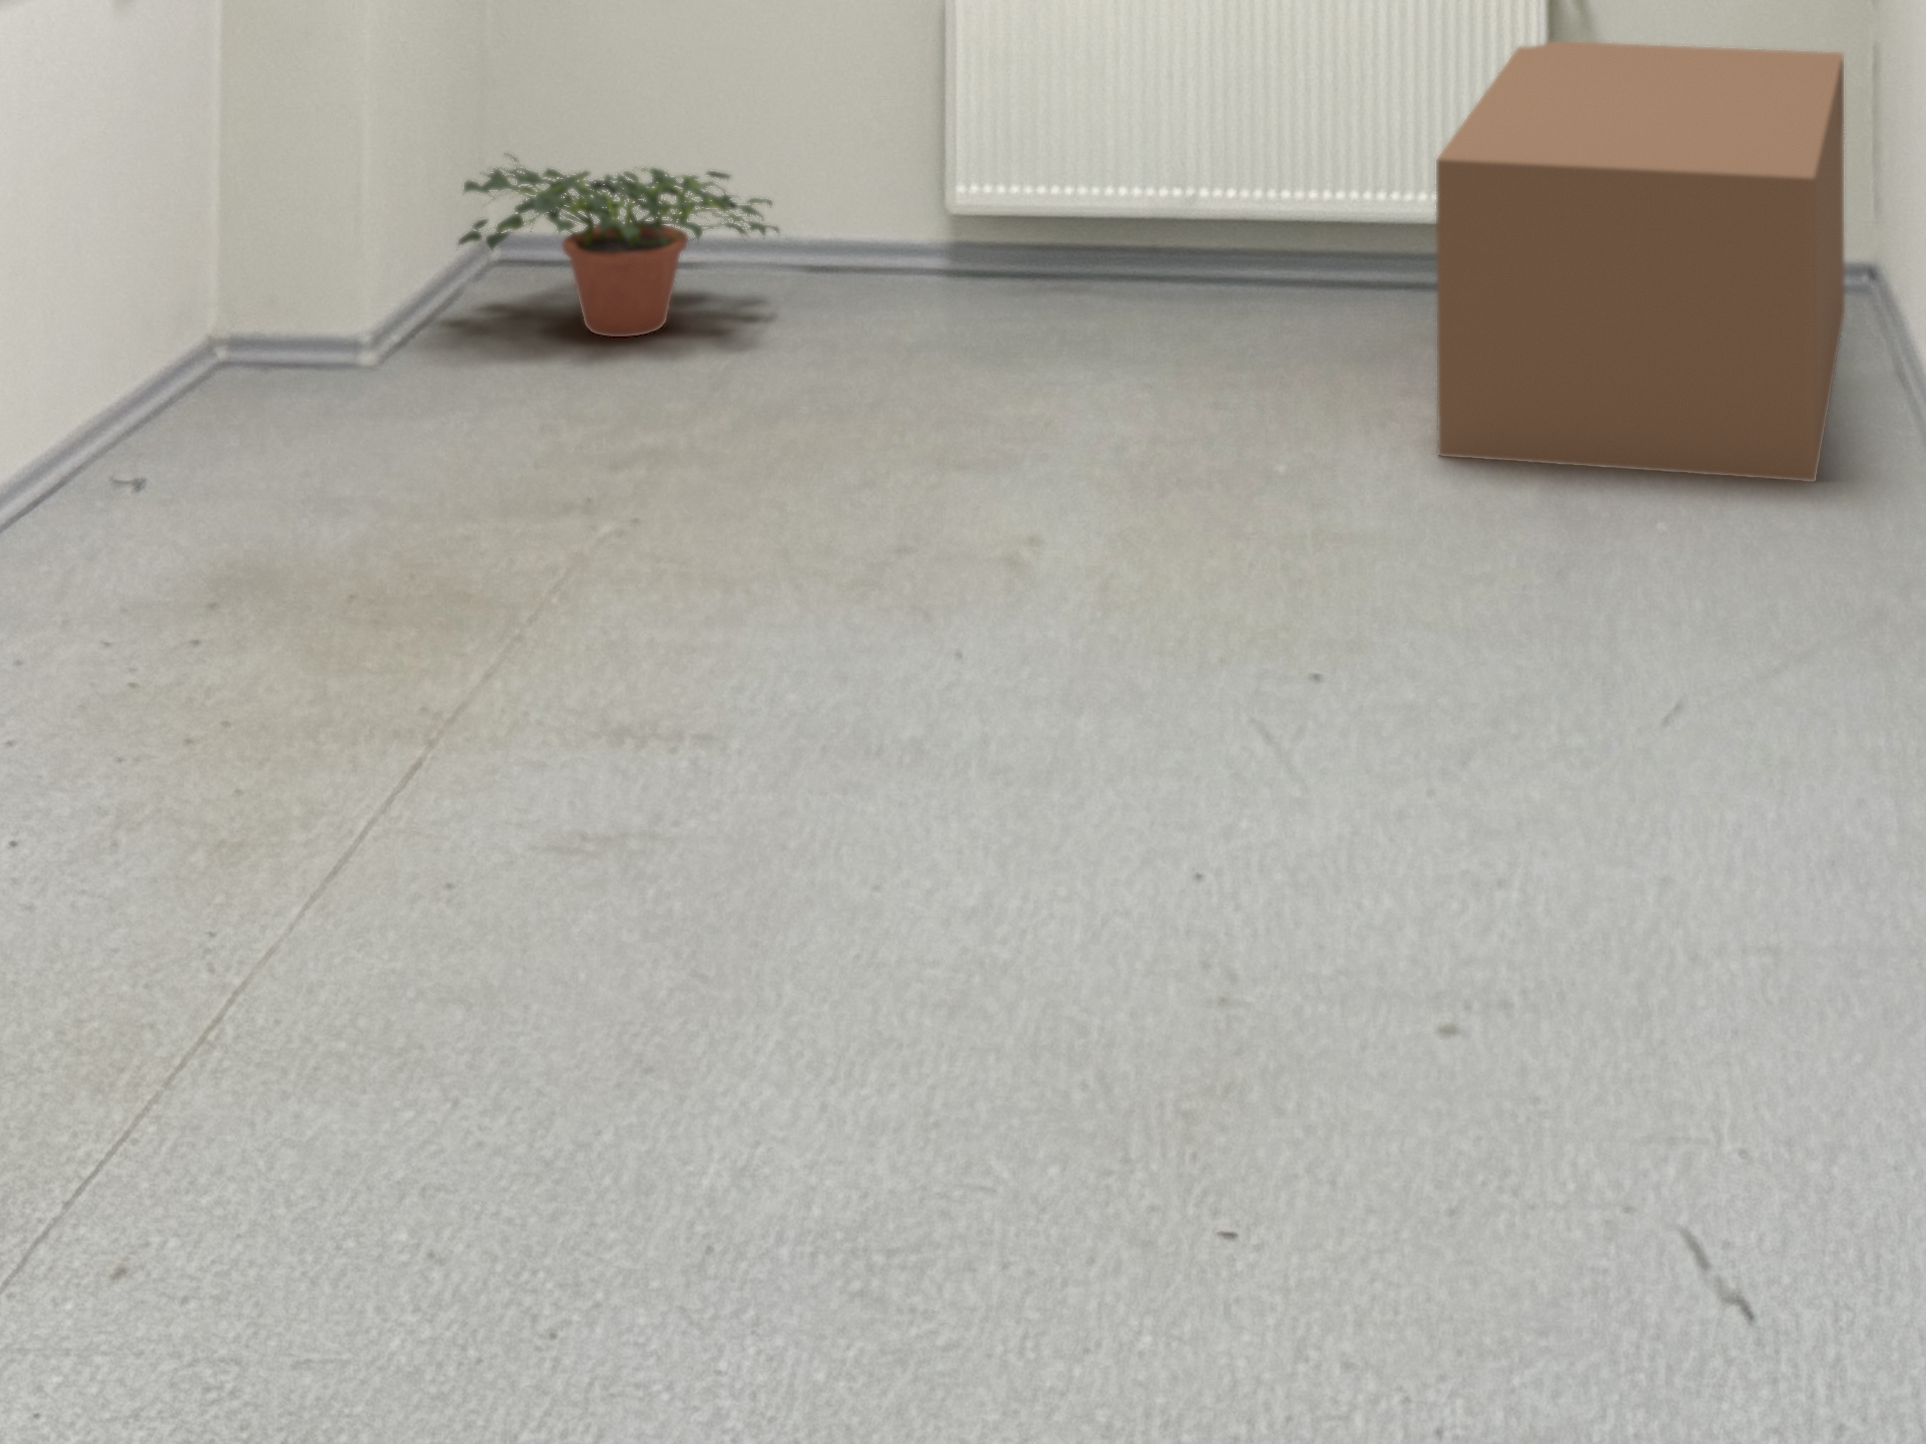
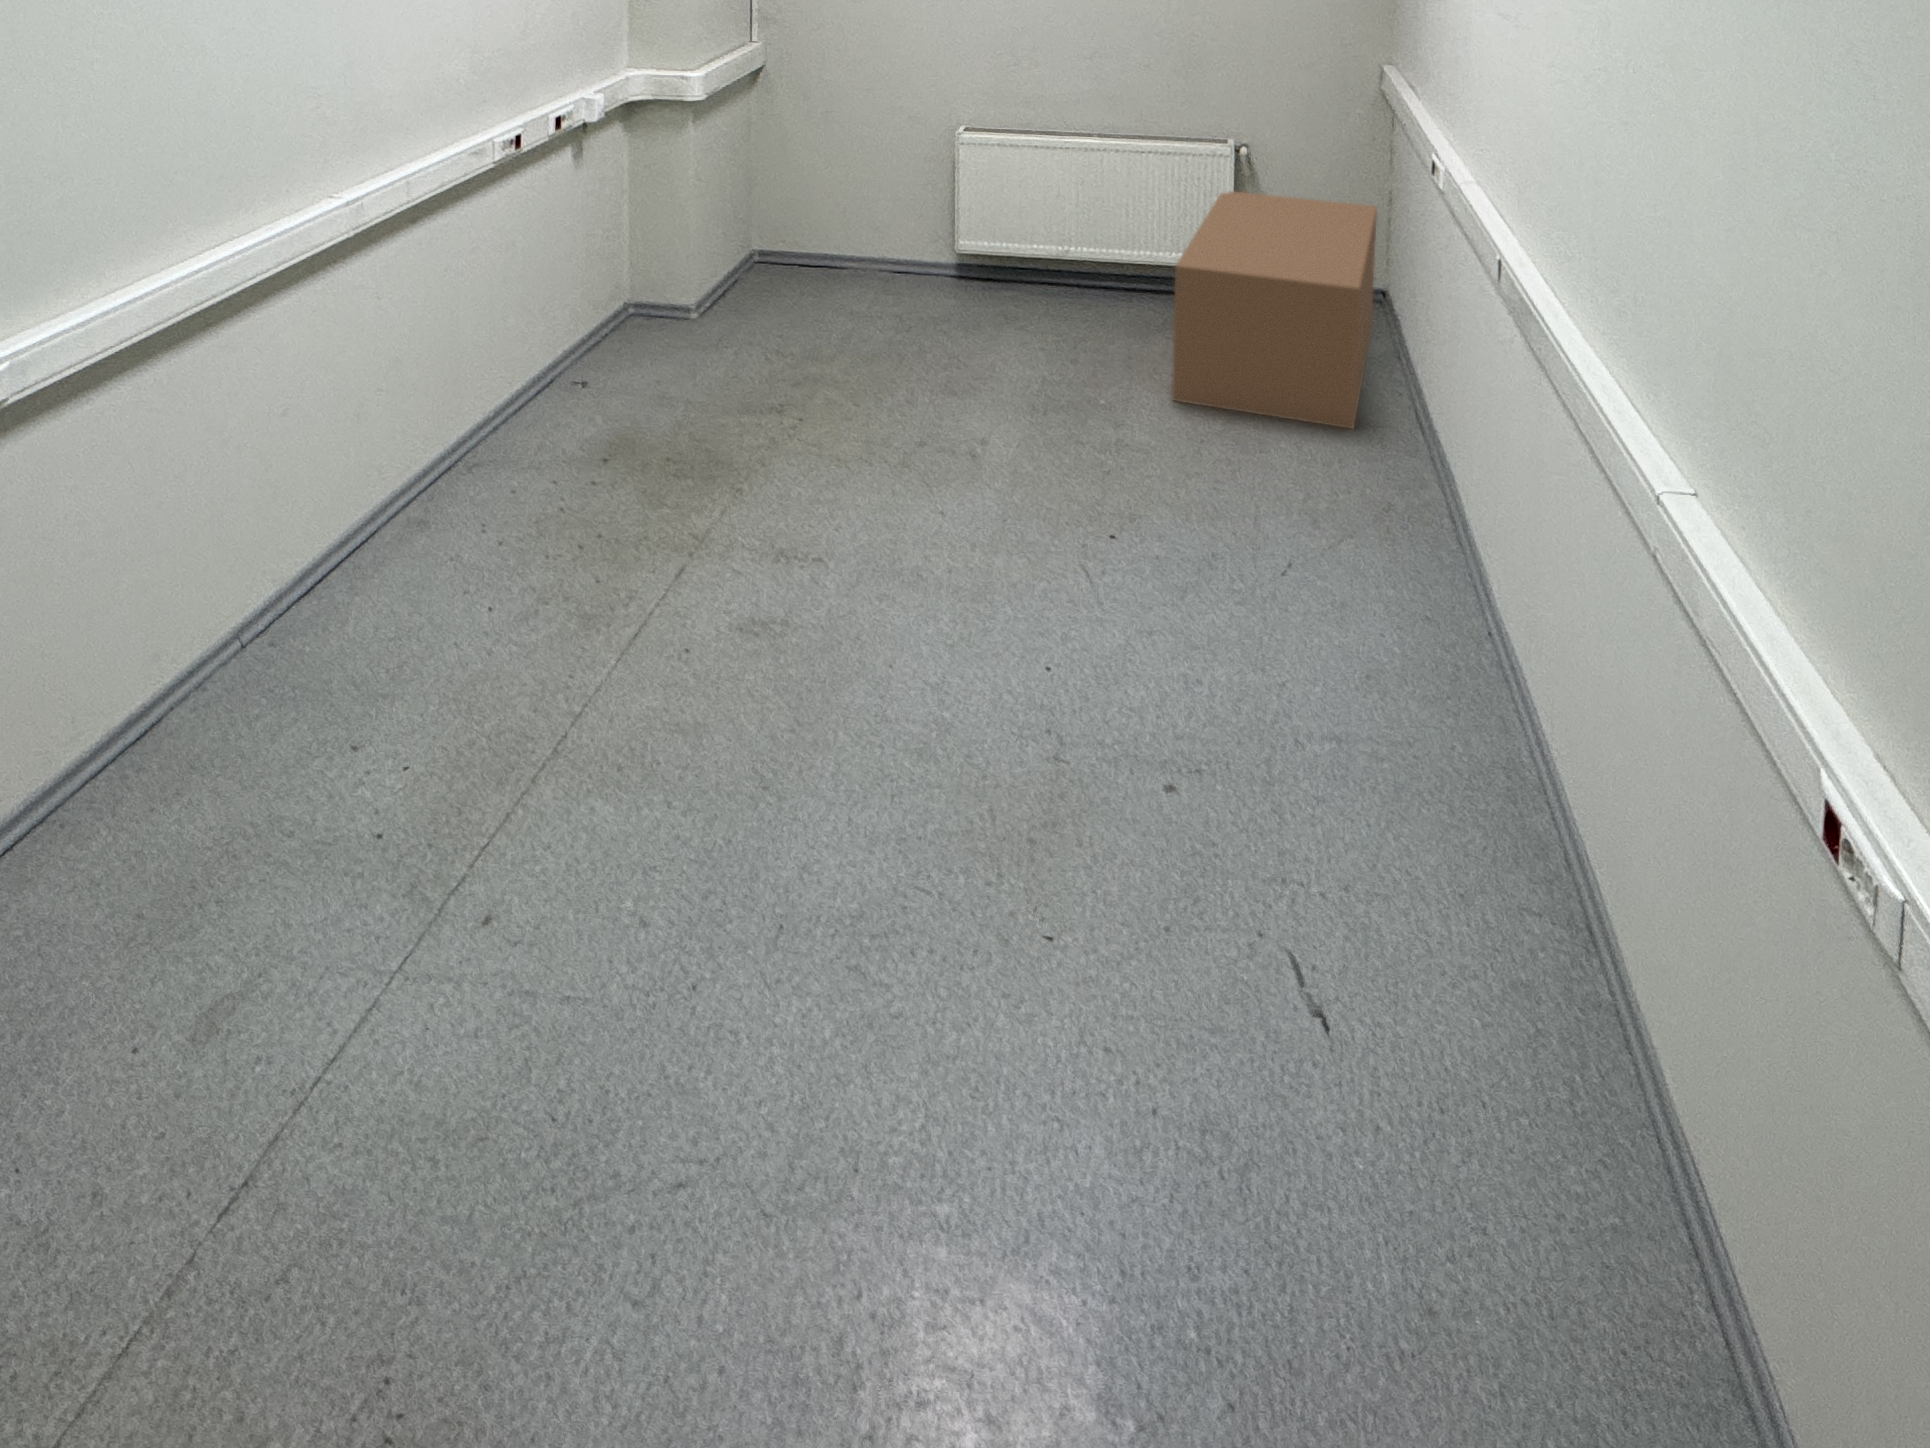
potted plant: present [459,153,778,337] -> none [734,222,878,306]

